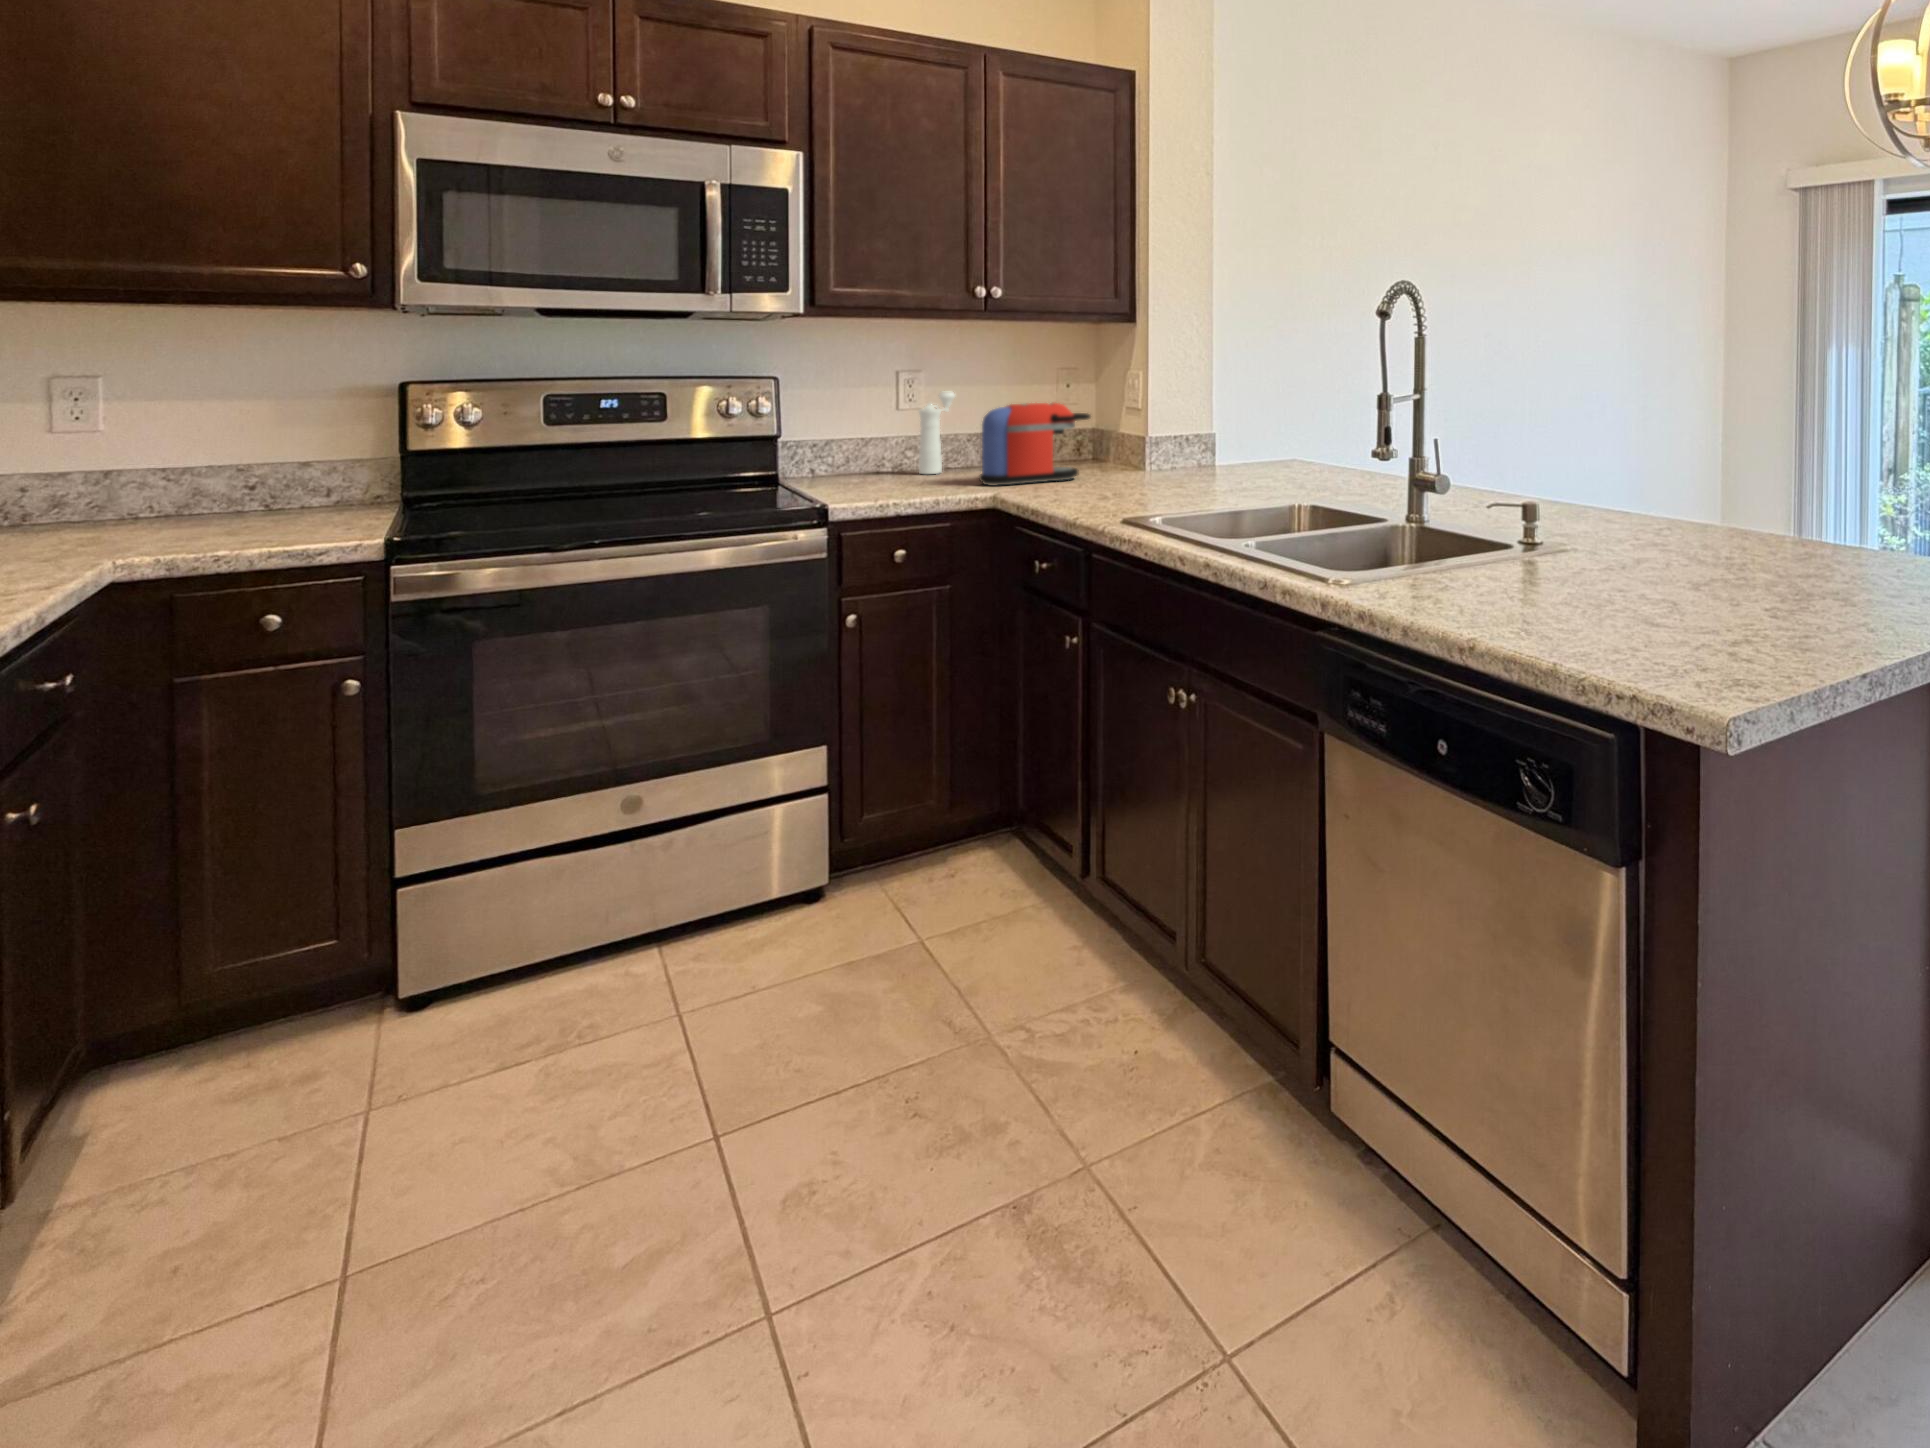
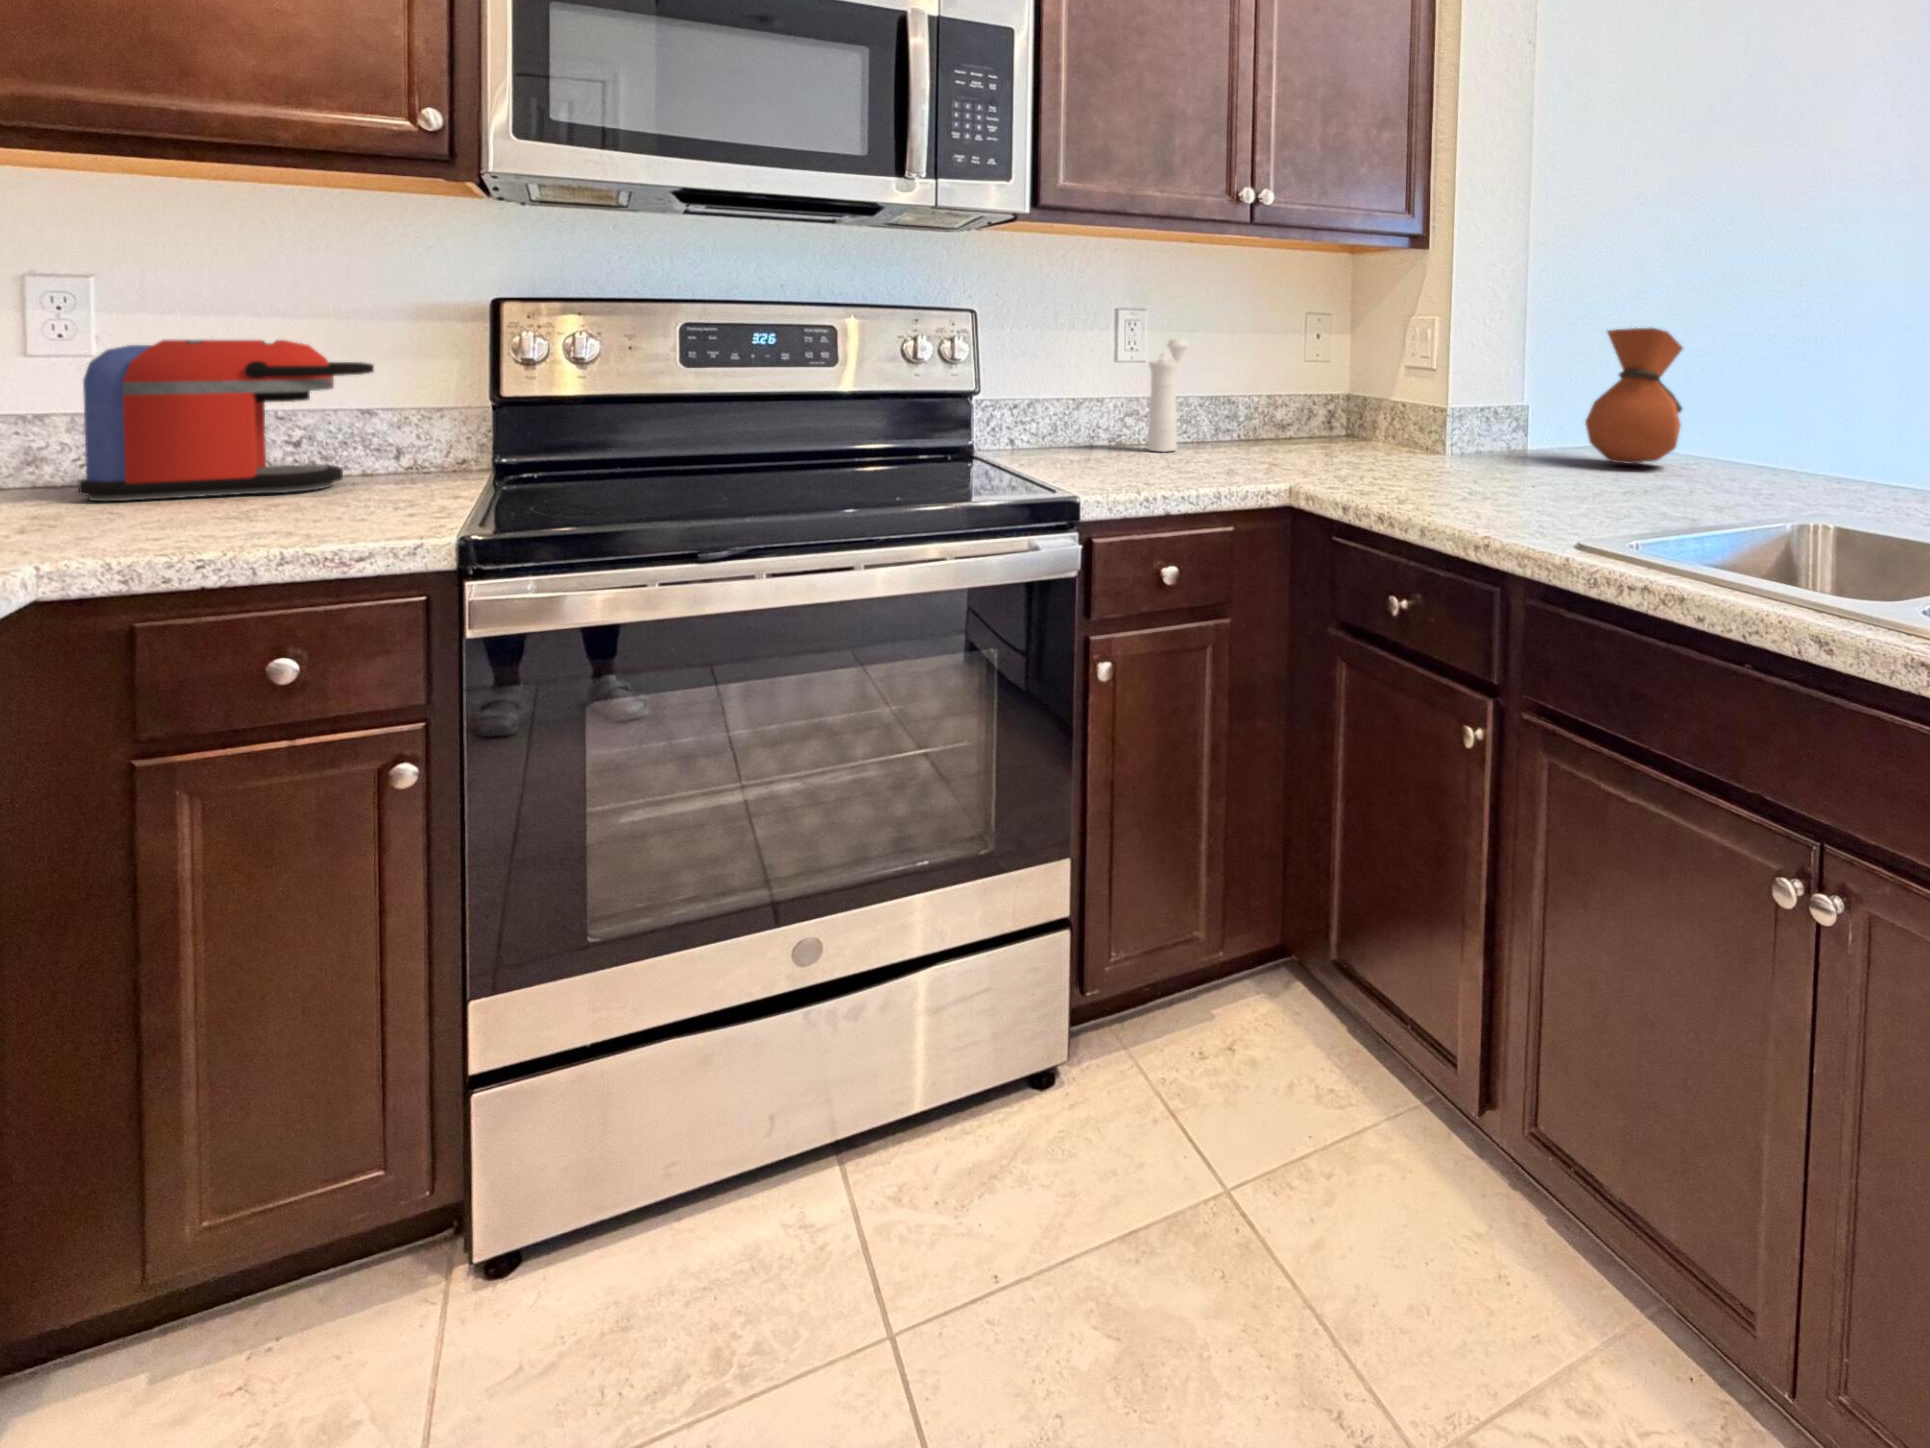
vase: none [1244,377,1310,472] -> present [1585,328,1683,464]
coffee maker: present [979,403,1090,485] -> present [78,340,374,501]

